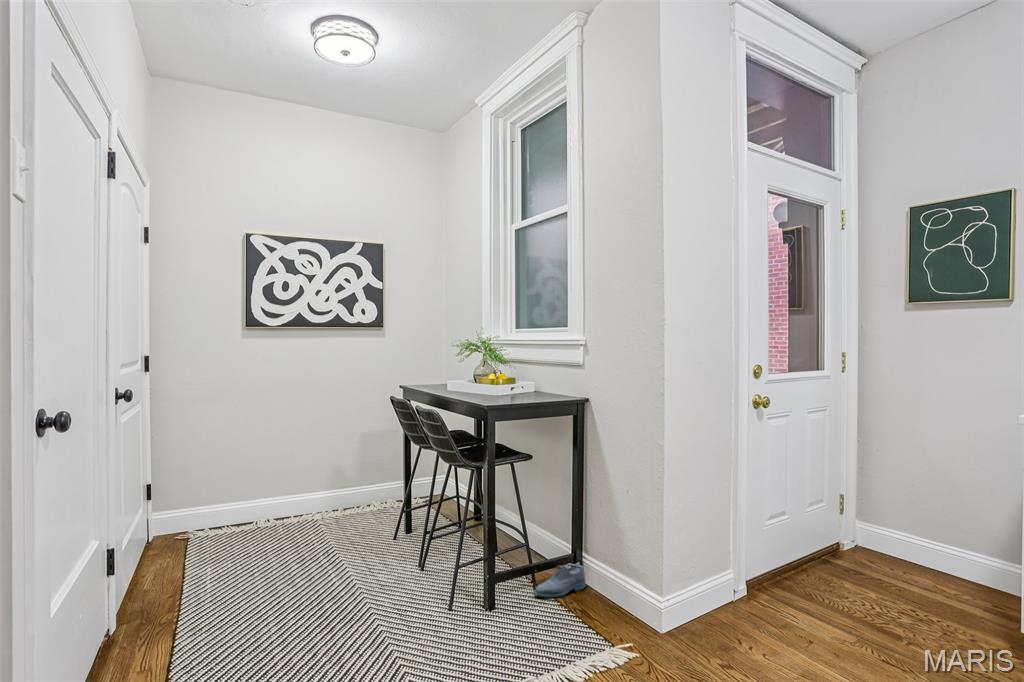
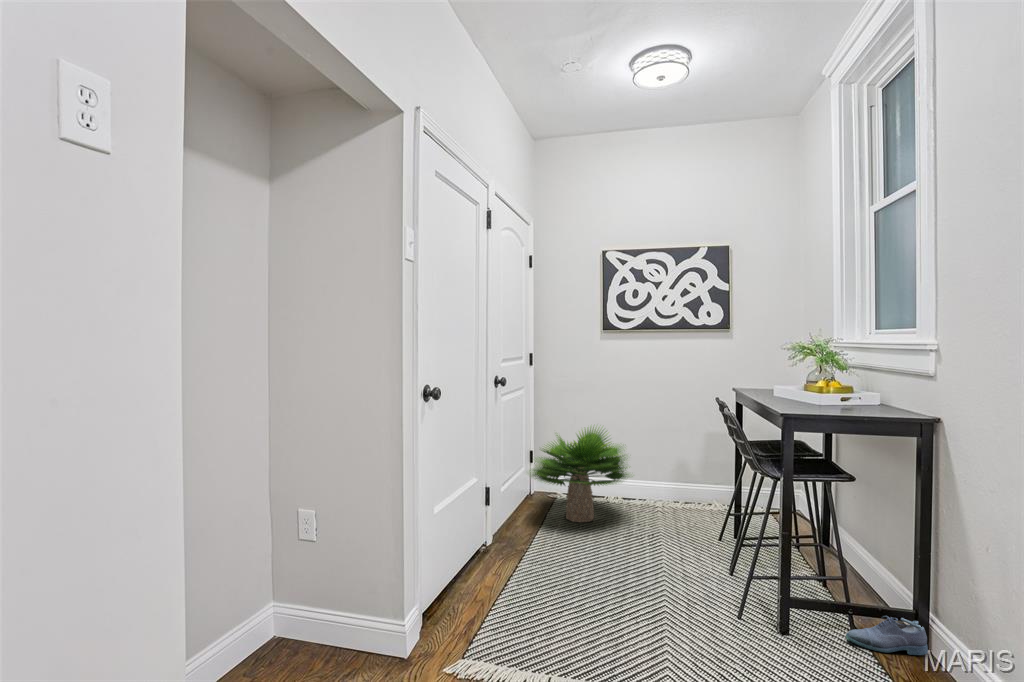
potted plant: none [148,436,302,561] -> present [532,427,629,522]

